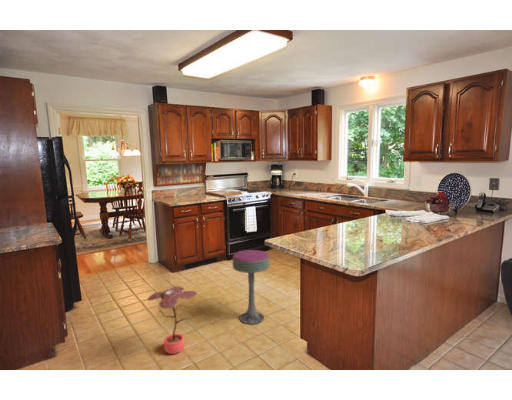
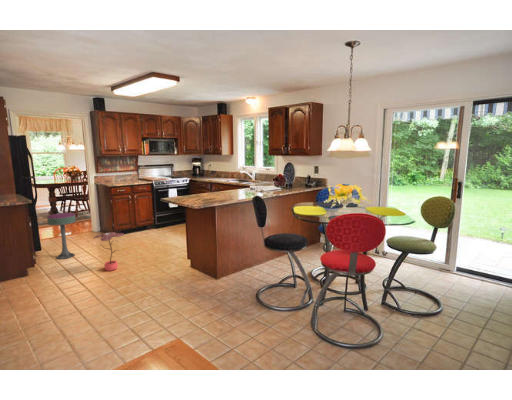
bar stool: present [233,250,269,324] -> present [47,213,76,259]

